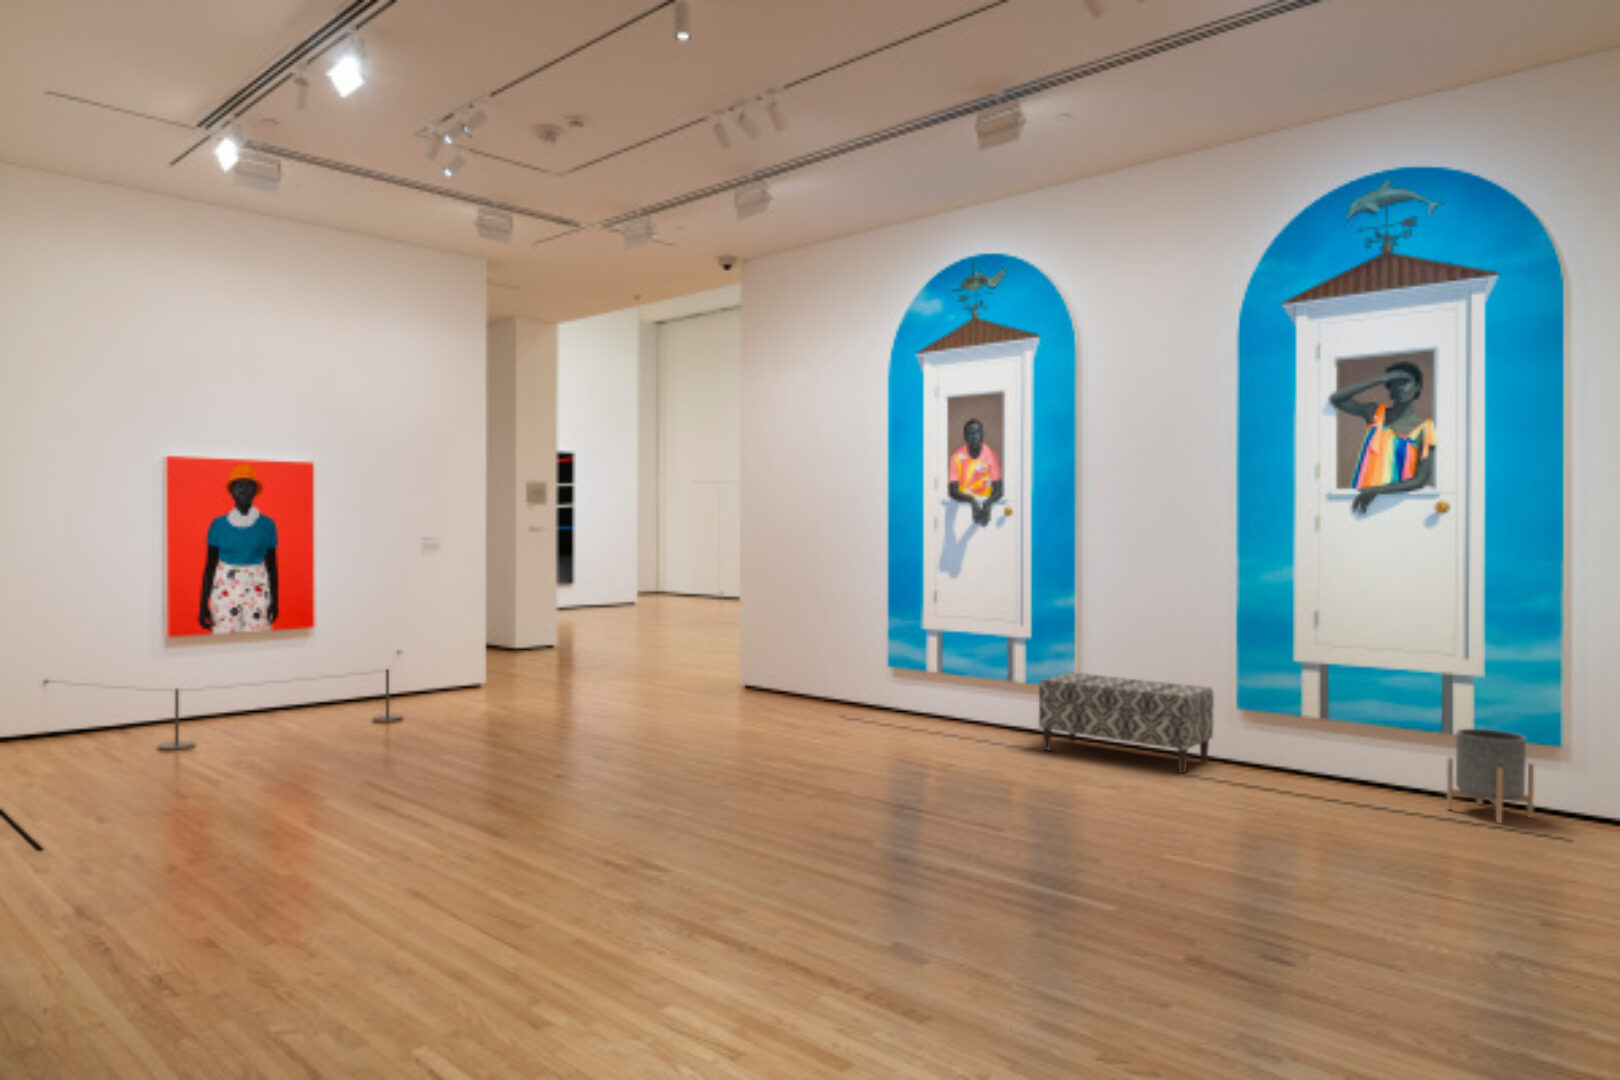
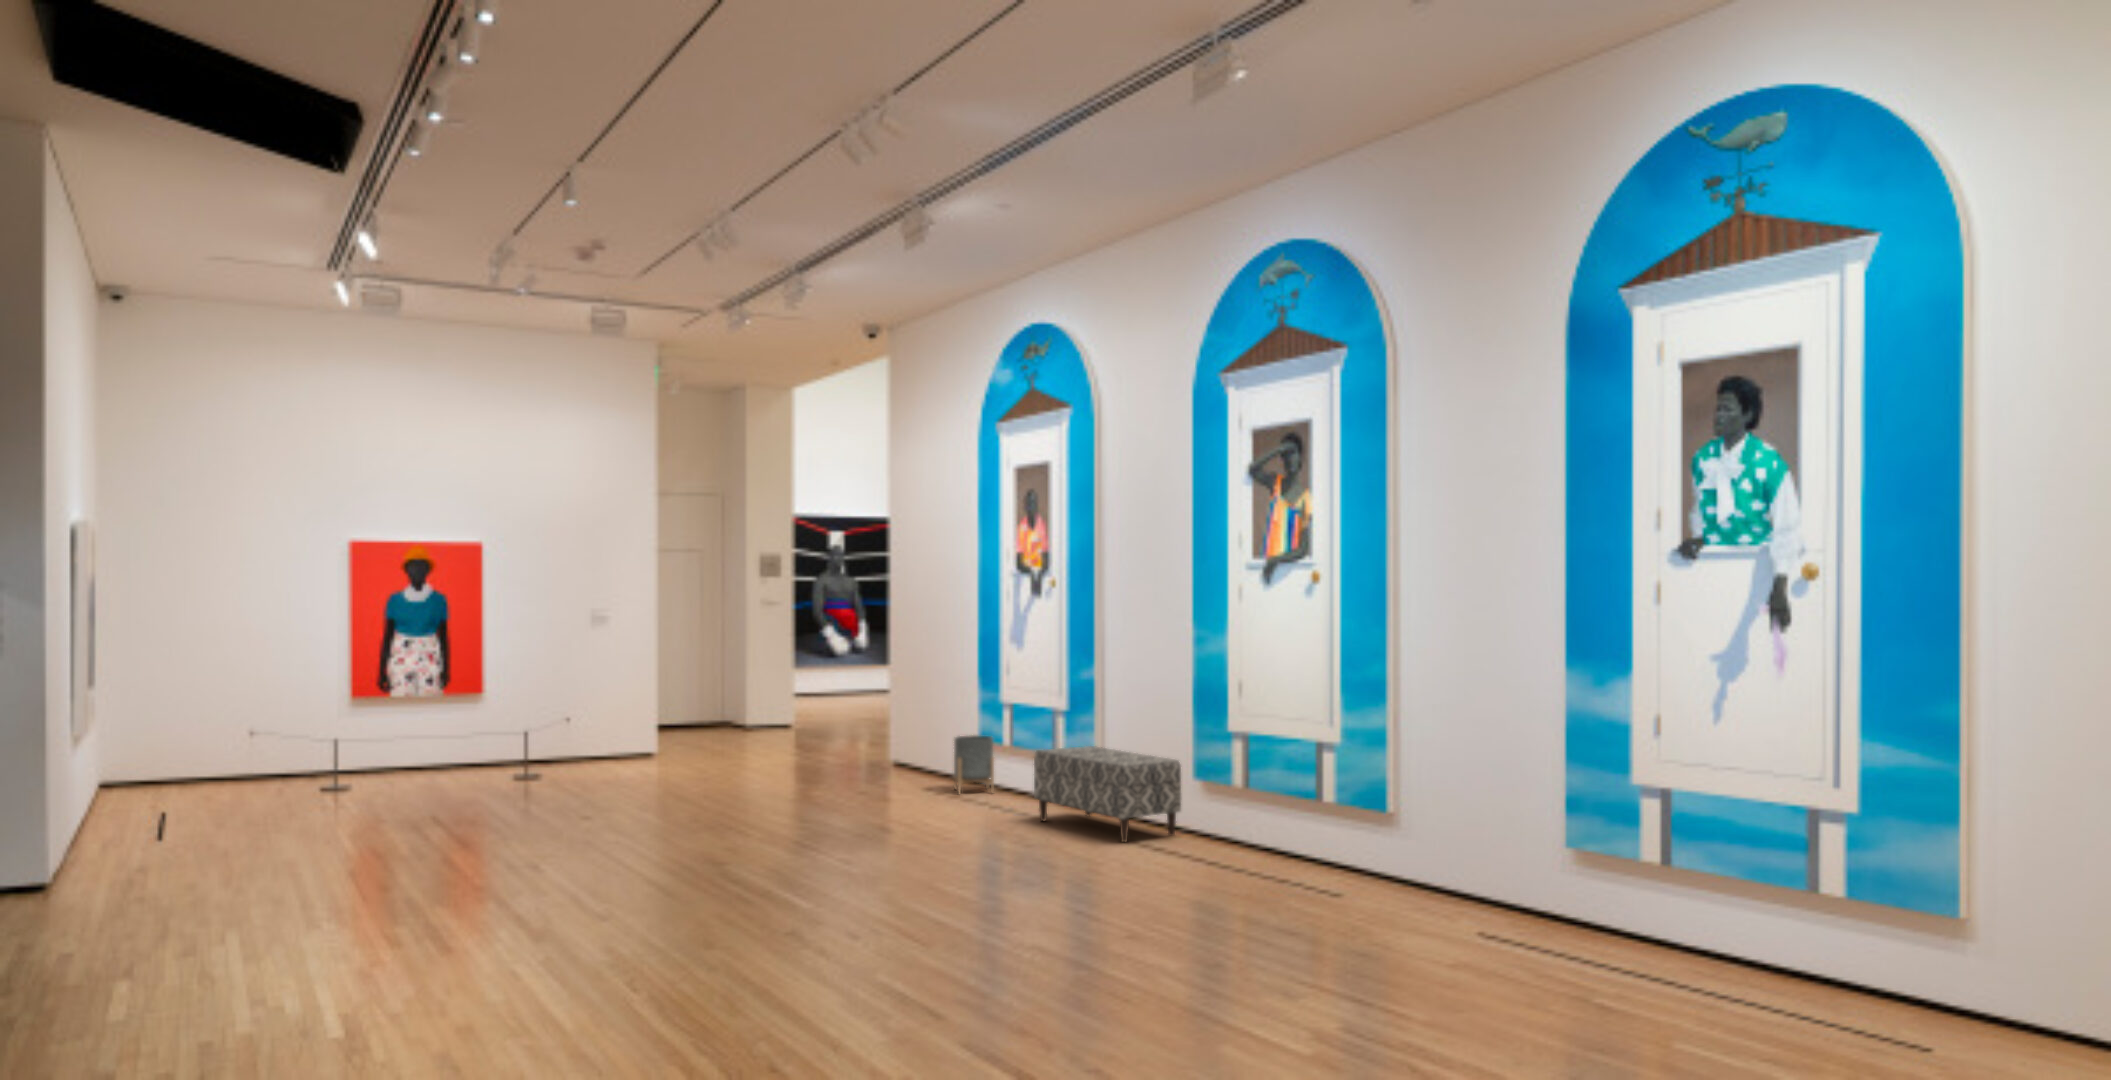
planter: present [1447,729,1534,823] -> present [954,735,994,794]

